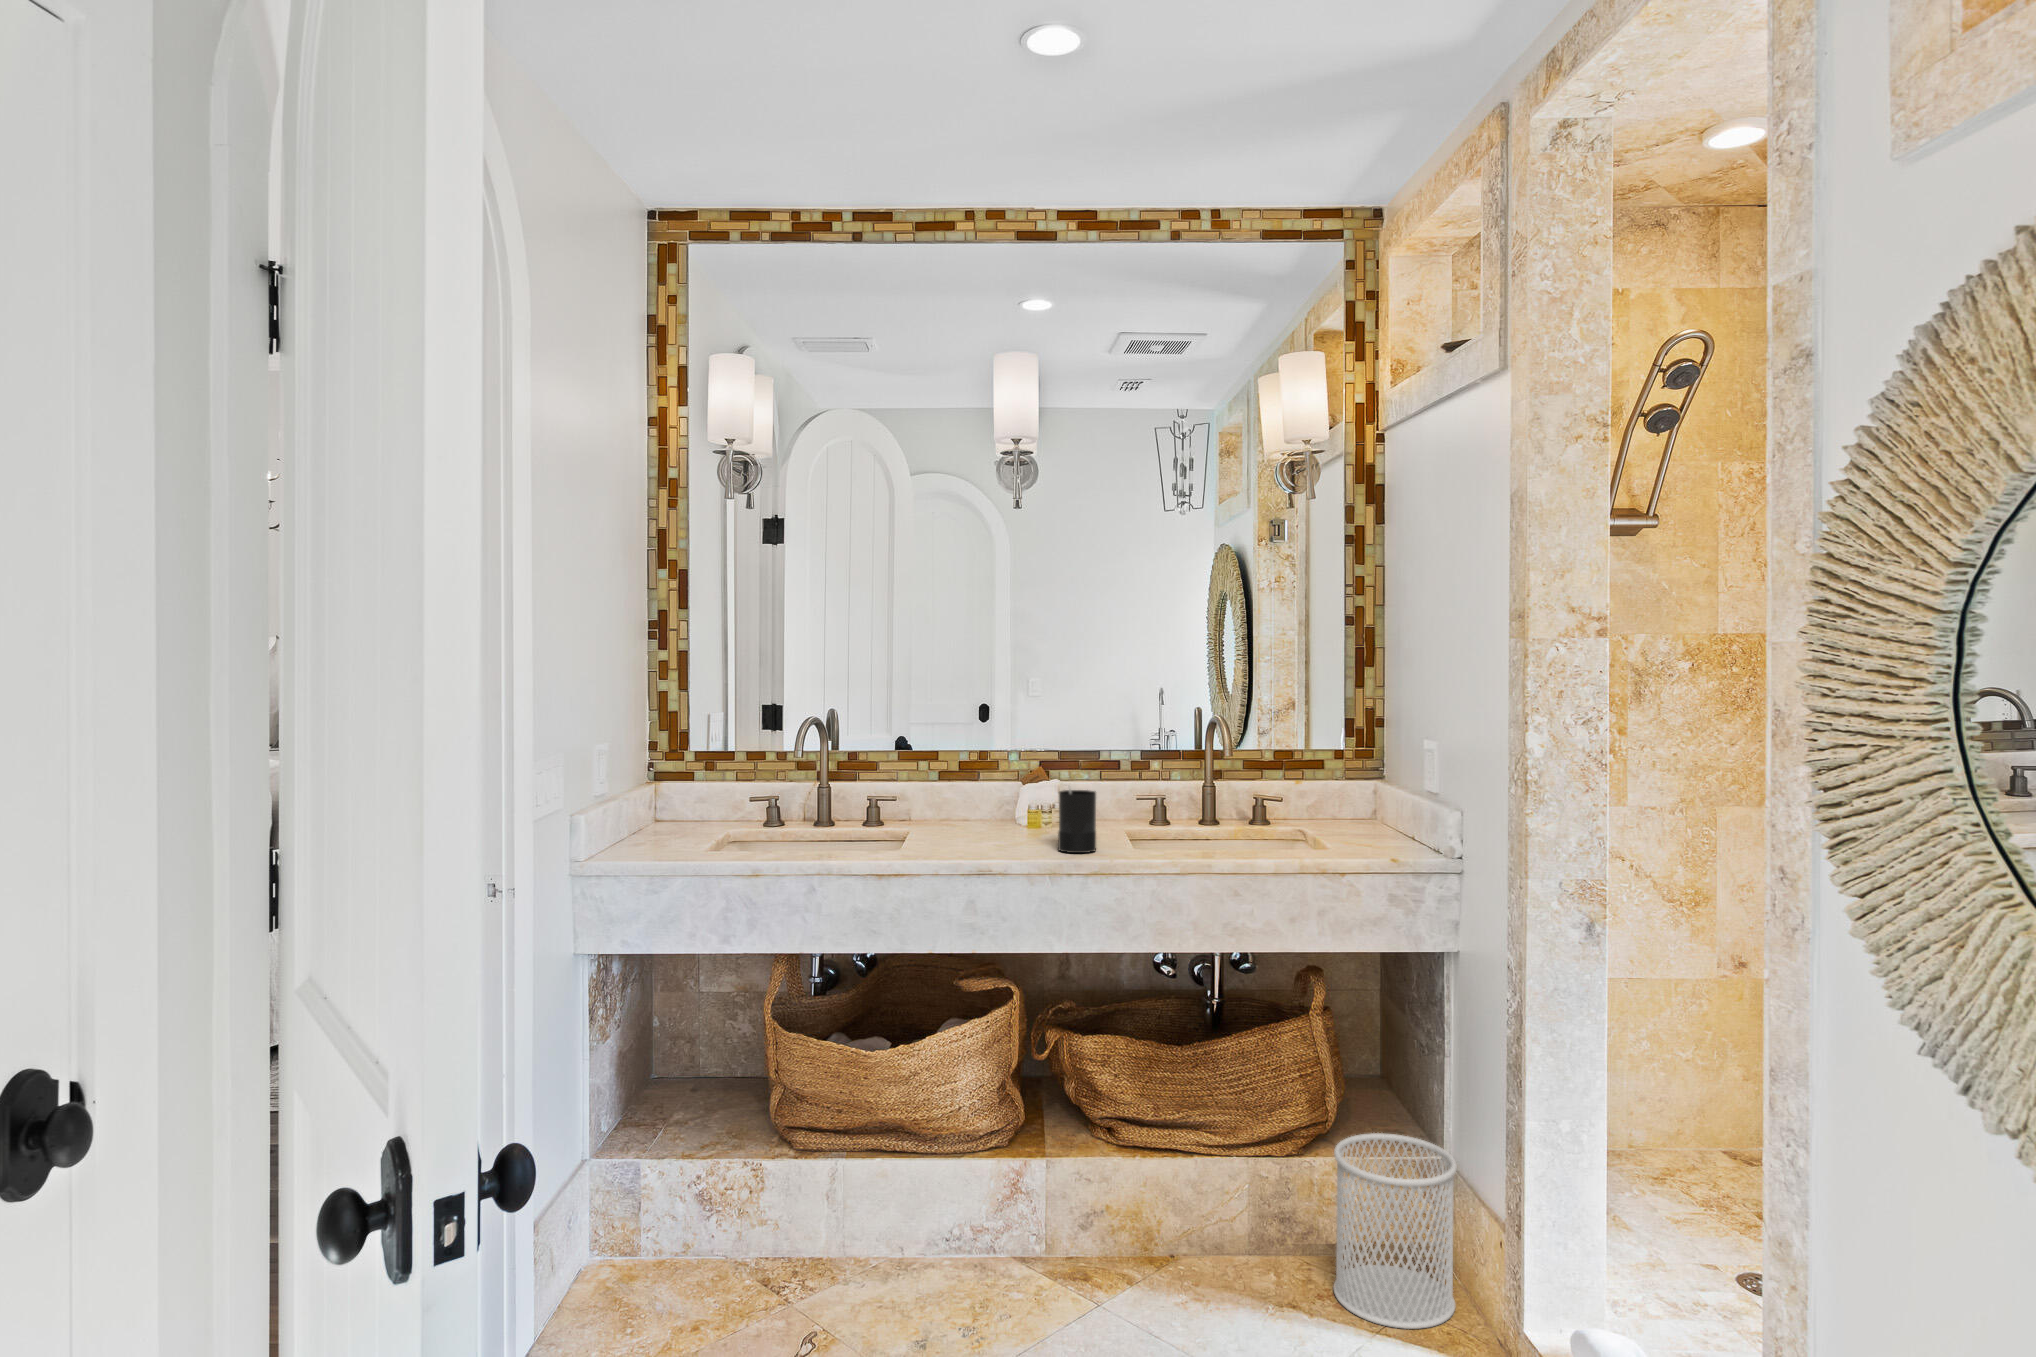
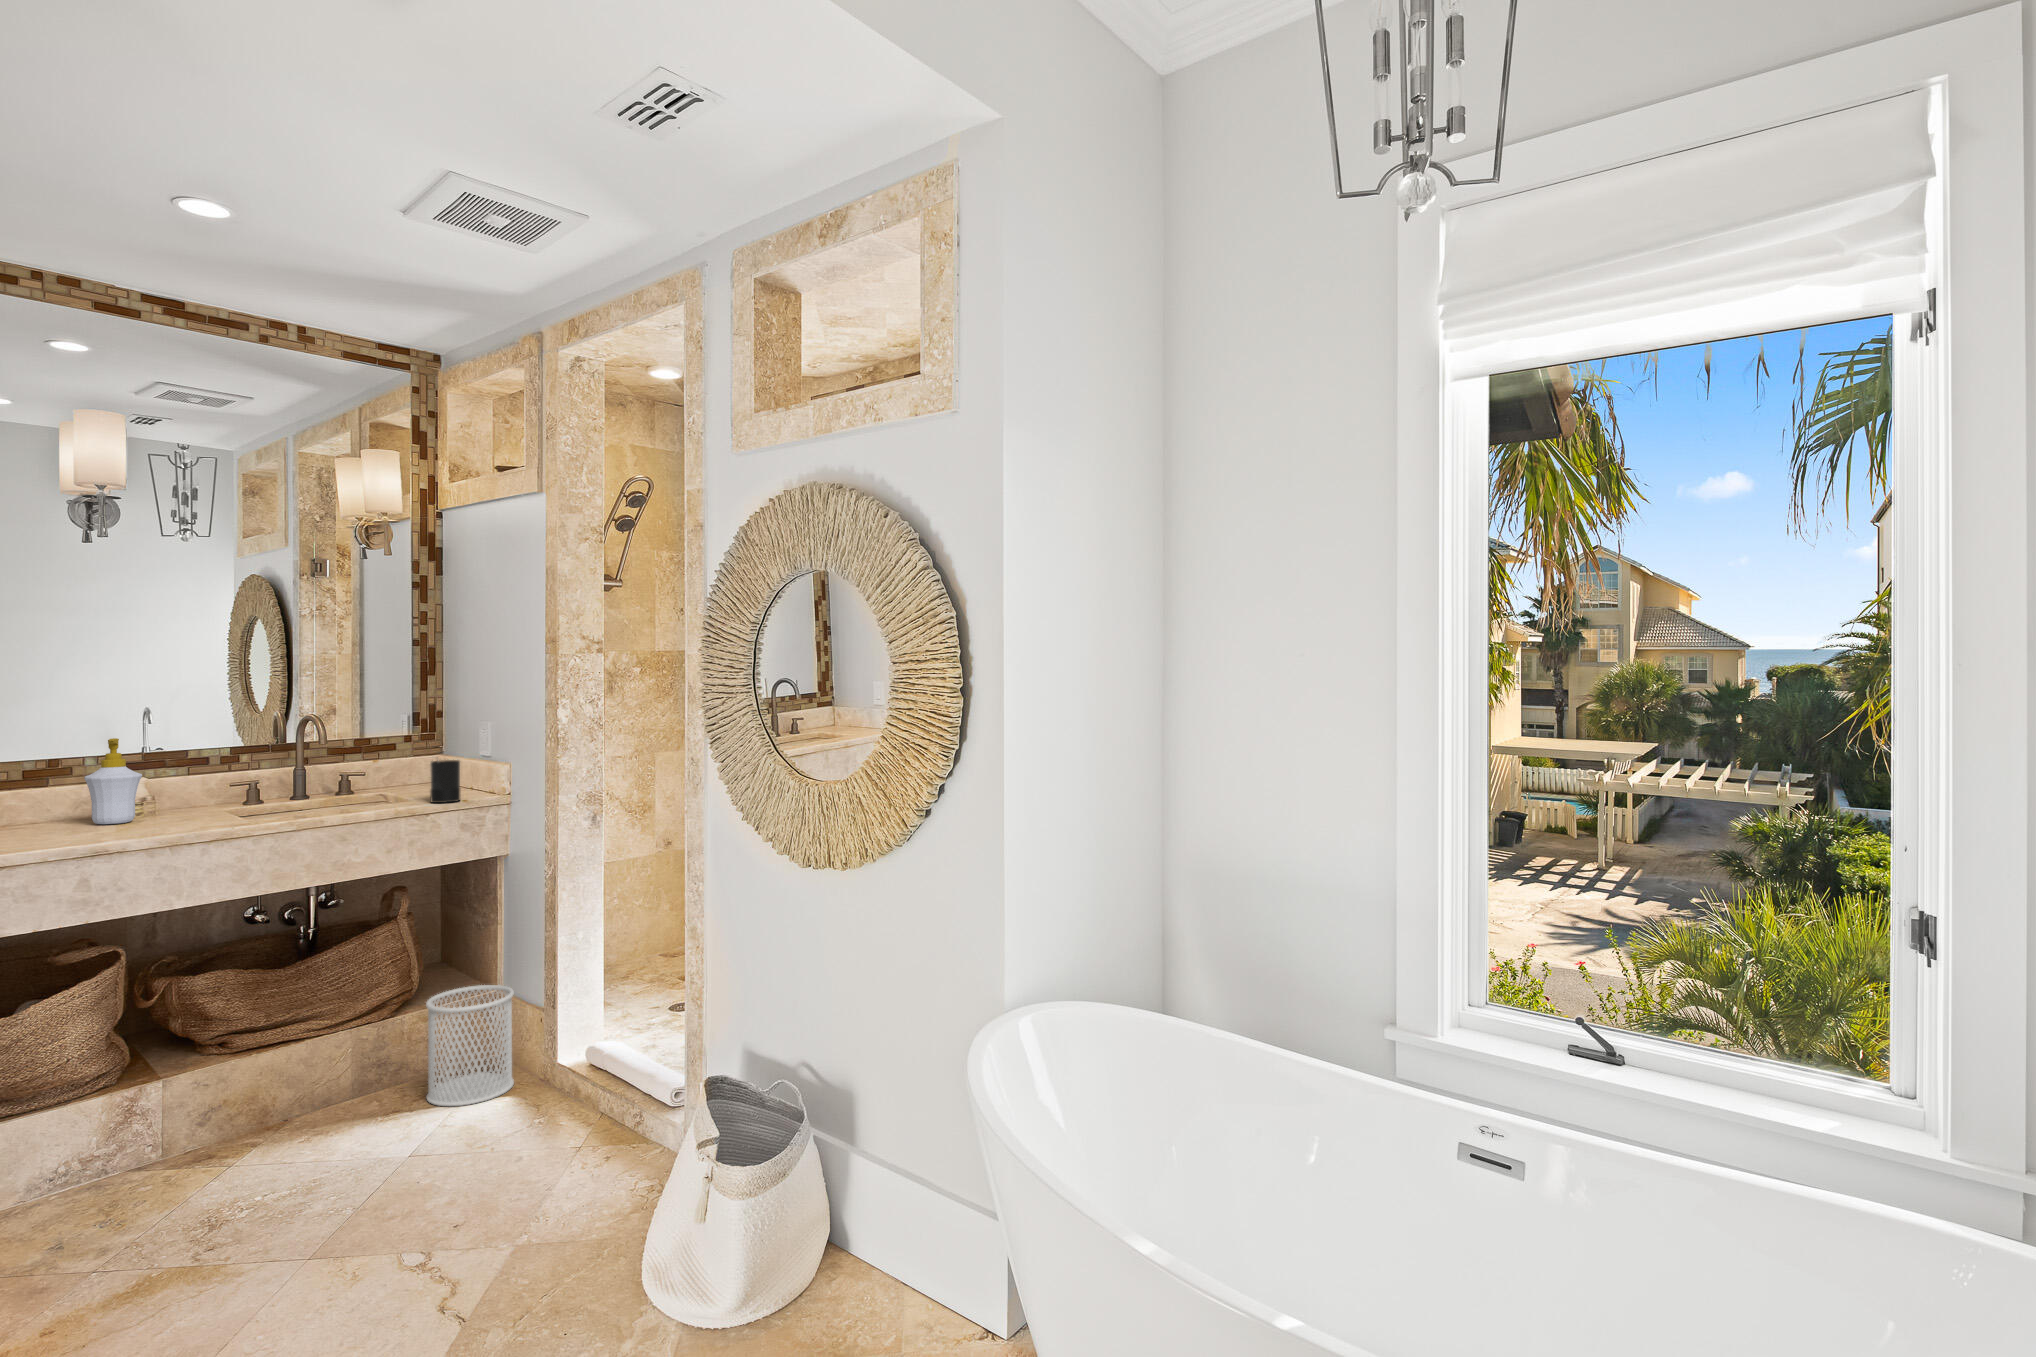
soap bottle: none [998,737,1048,837] -> present [84,738,142,824]
candle: present [1058,788,1096,853] -> present [430,760,460,803]

